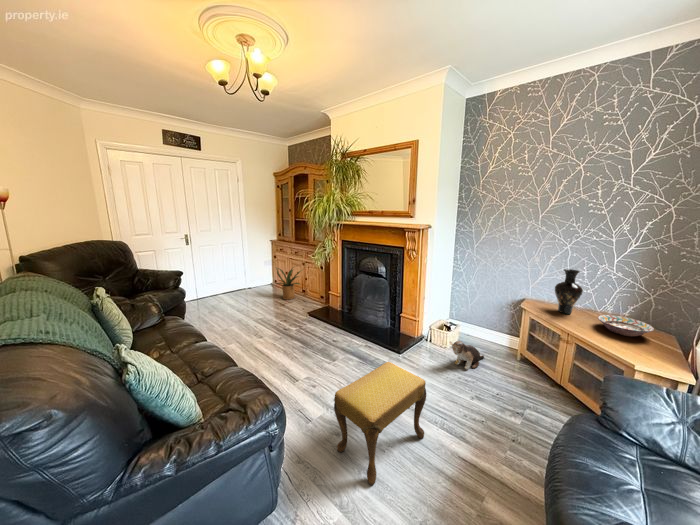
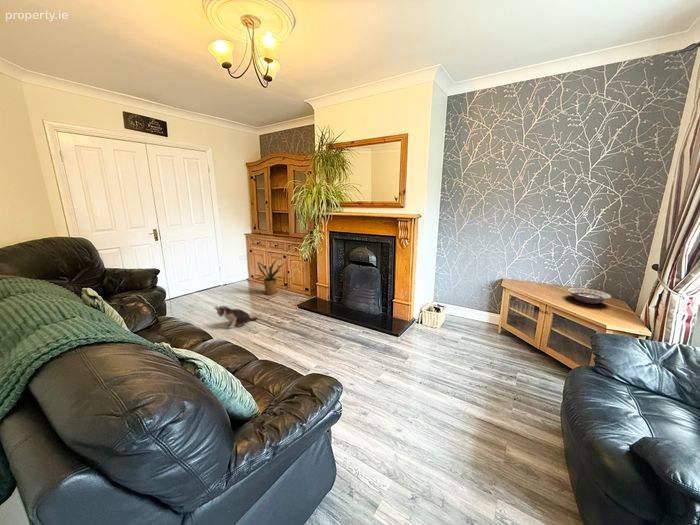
vase: present [555,269,583,314] -> none [531,251,554,289]
plush toy: present [450,341,484,369] -> present [214,306,257,328]
footstool: present [334,362,426,485] -> none [367,342,445,452]

